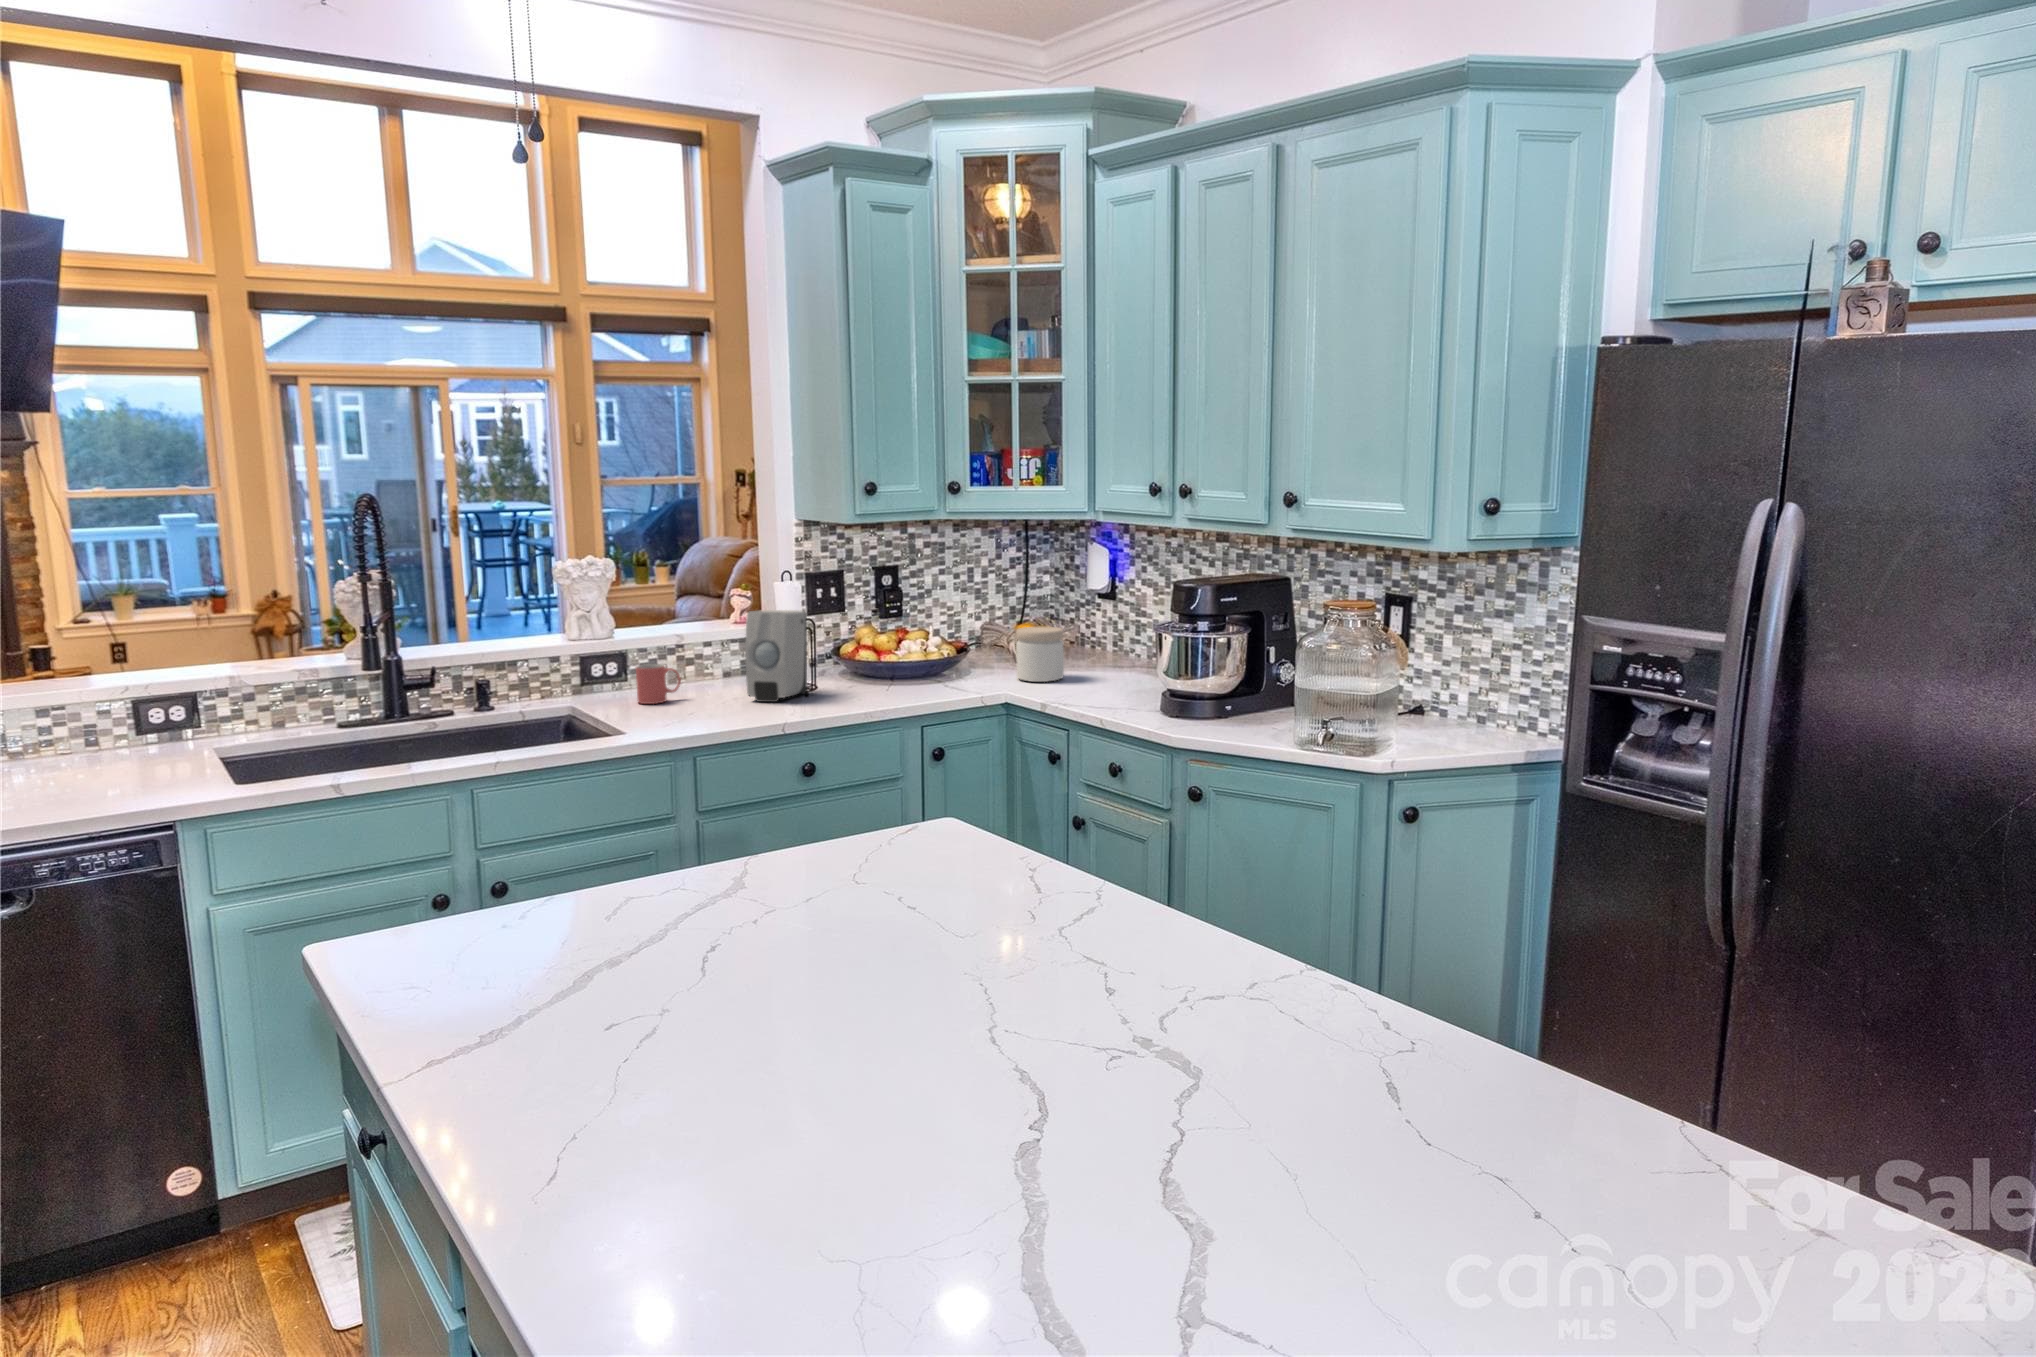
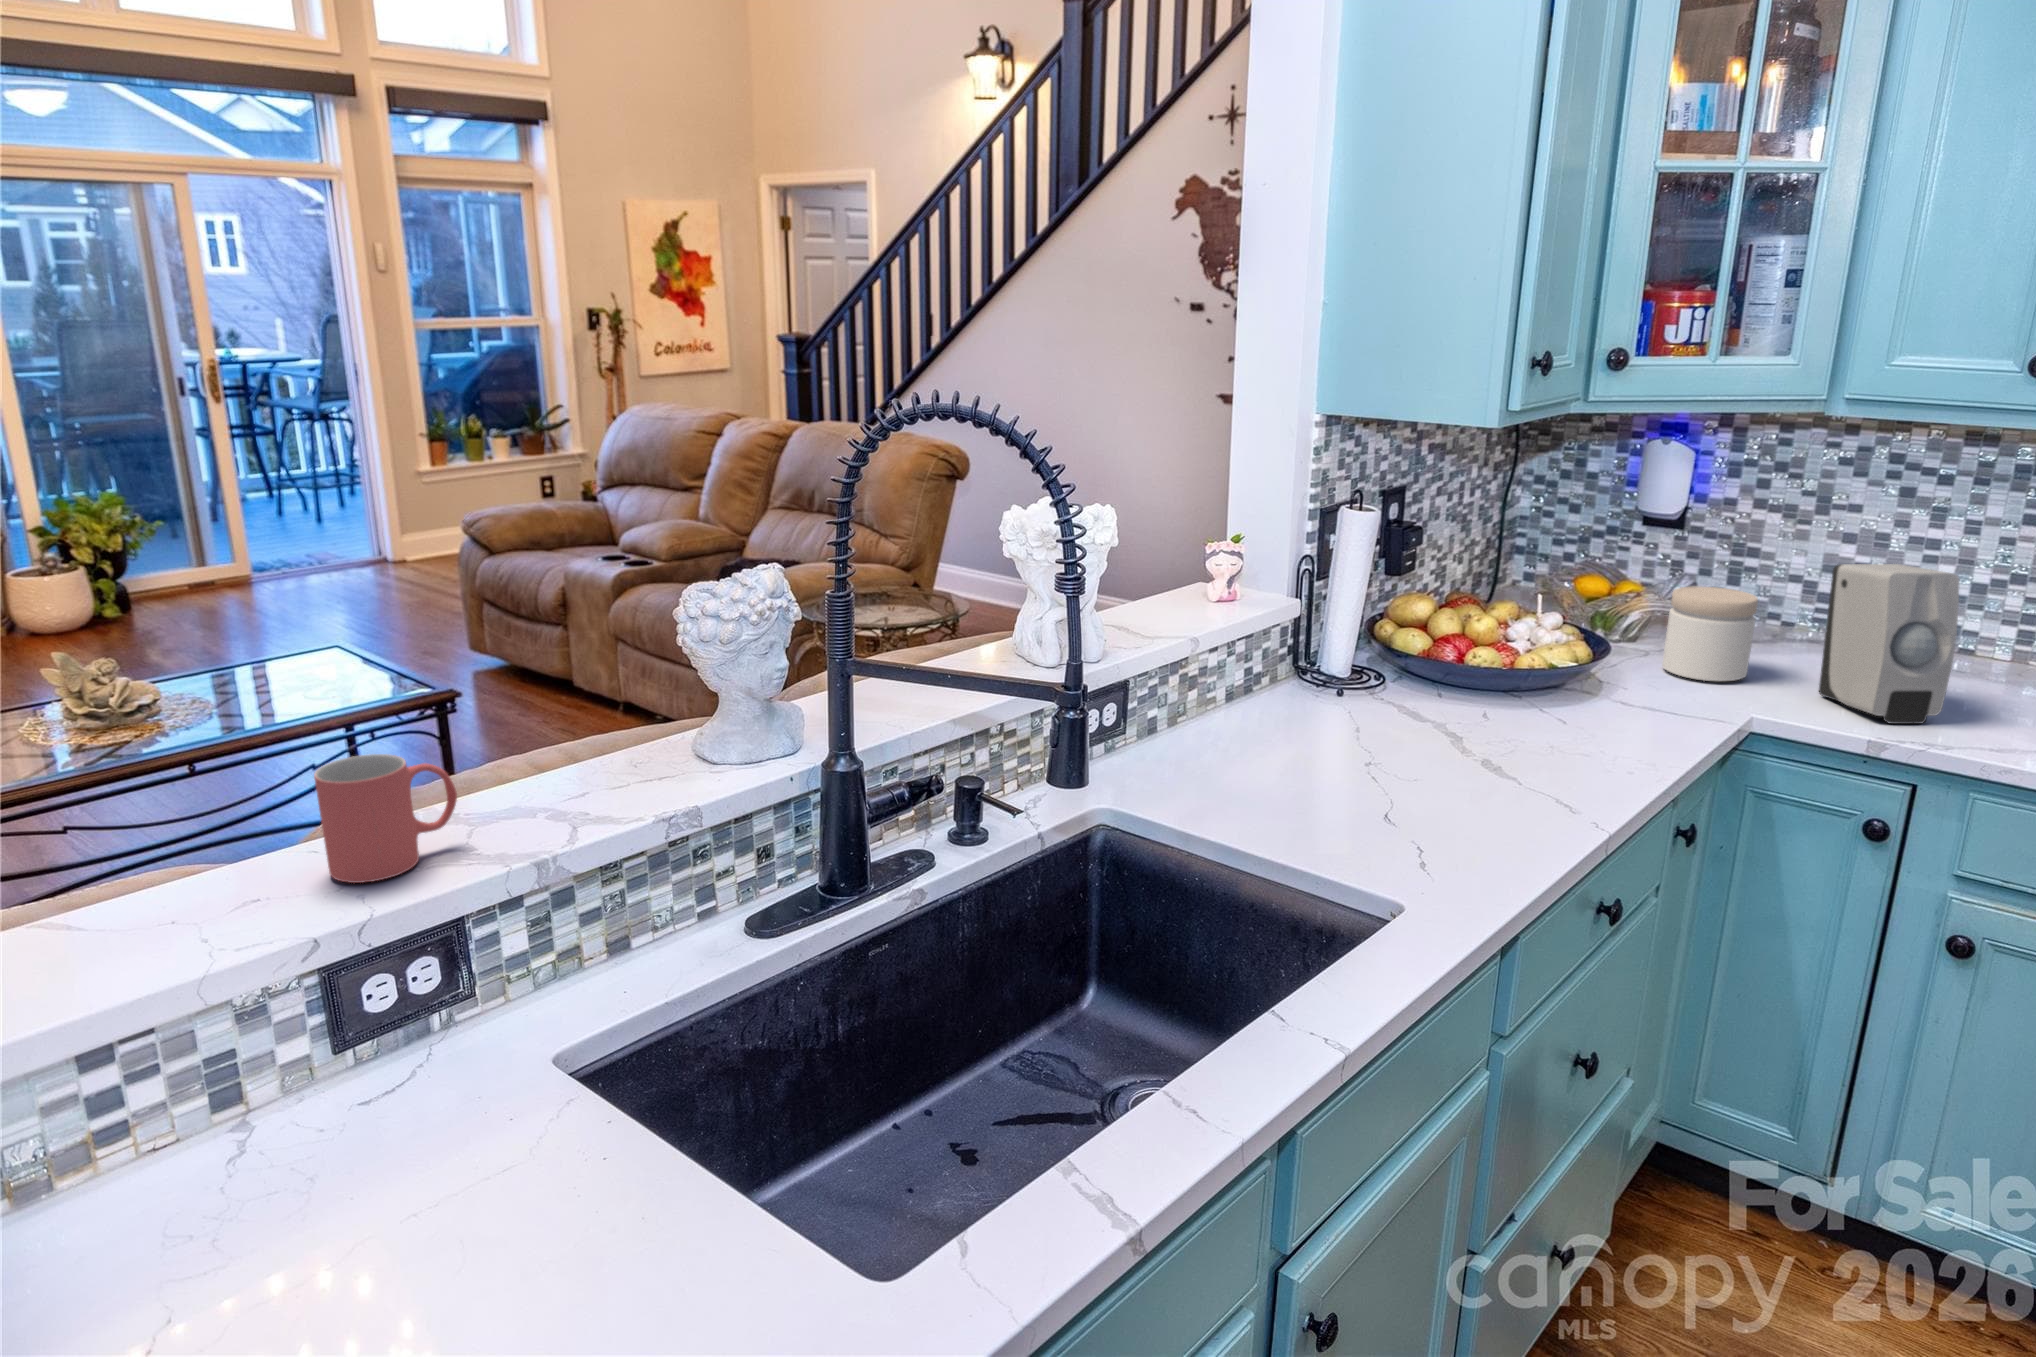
soap dispenser: present [745,610,807,702] -> present [1819,564,1960,724]
mug: present [636,664,681,704] -> present [314,754,457,883]

